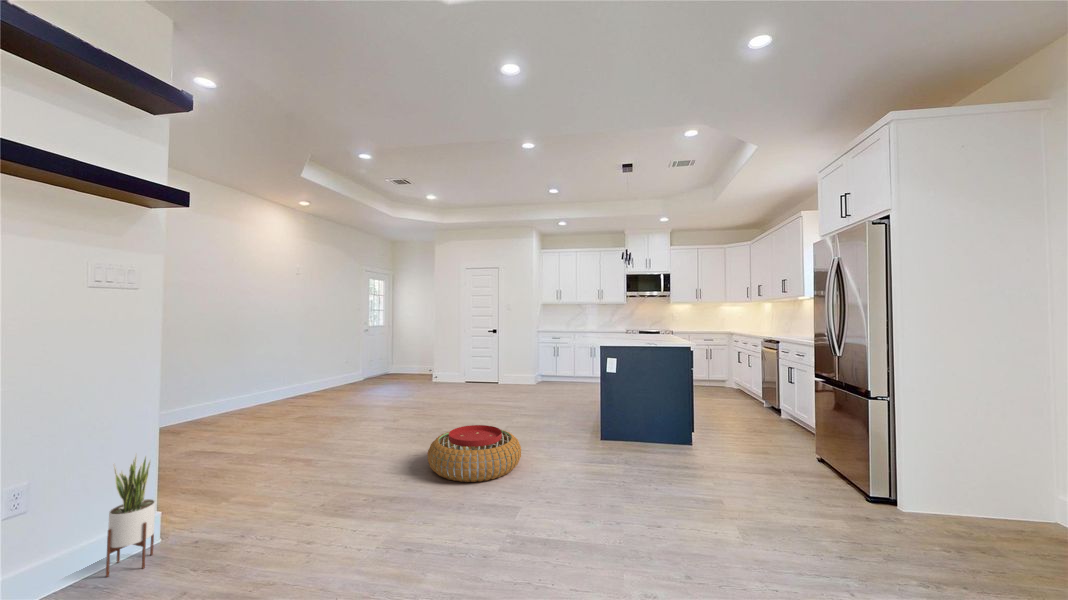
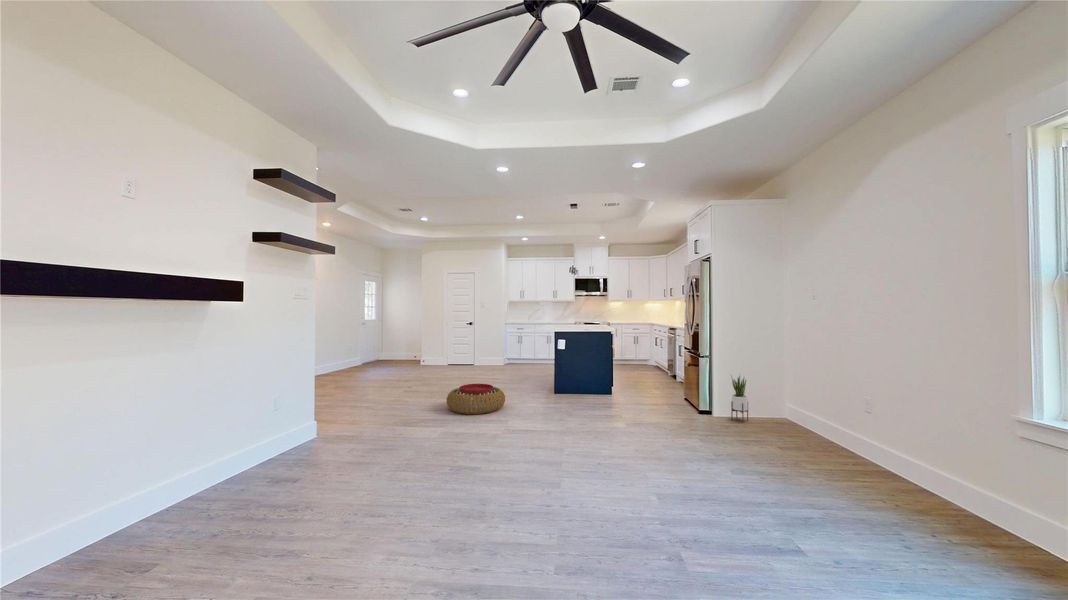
potted plant: present [106,454,155,577] -> present [731,375,748,422]

